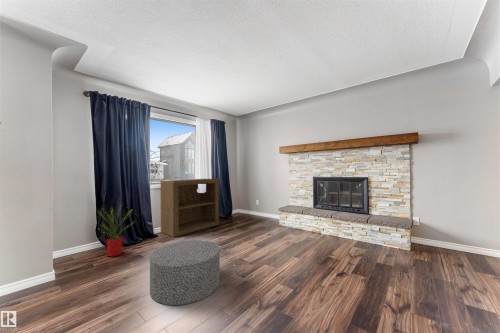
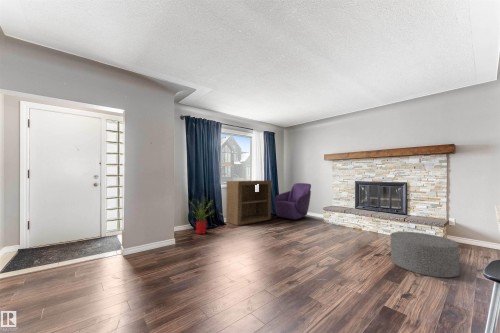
armchair: none [225,180,266,224] -> present [275,183,311,220]
ottoman: present [150,240,220,305] -> present [391,232,460,278]

